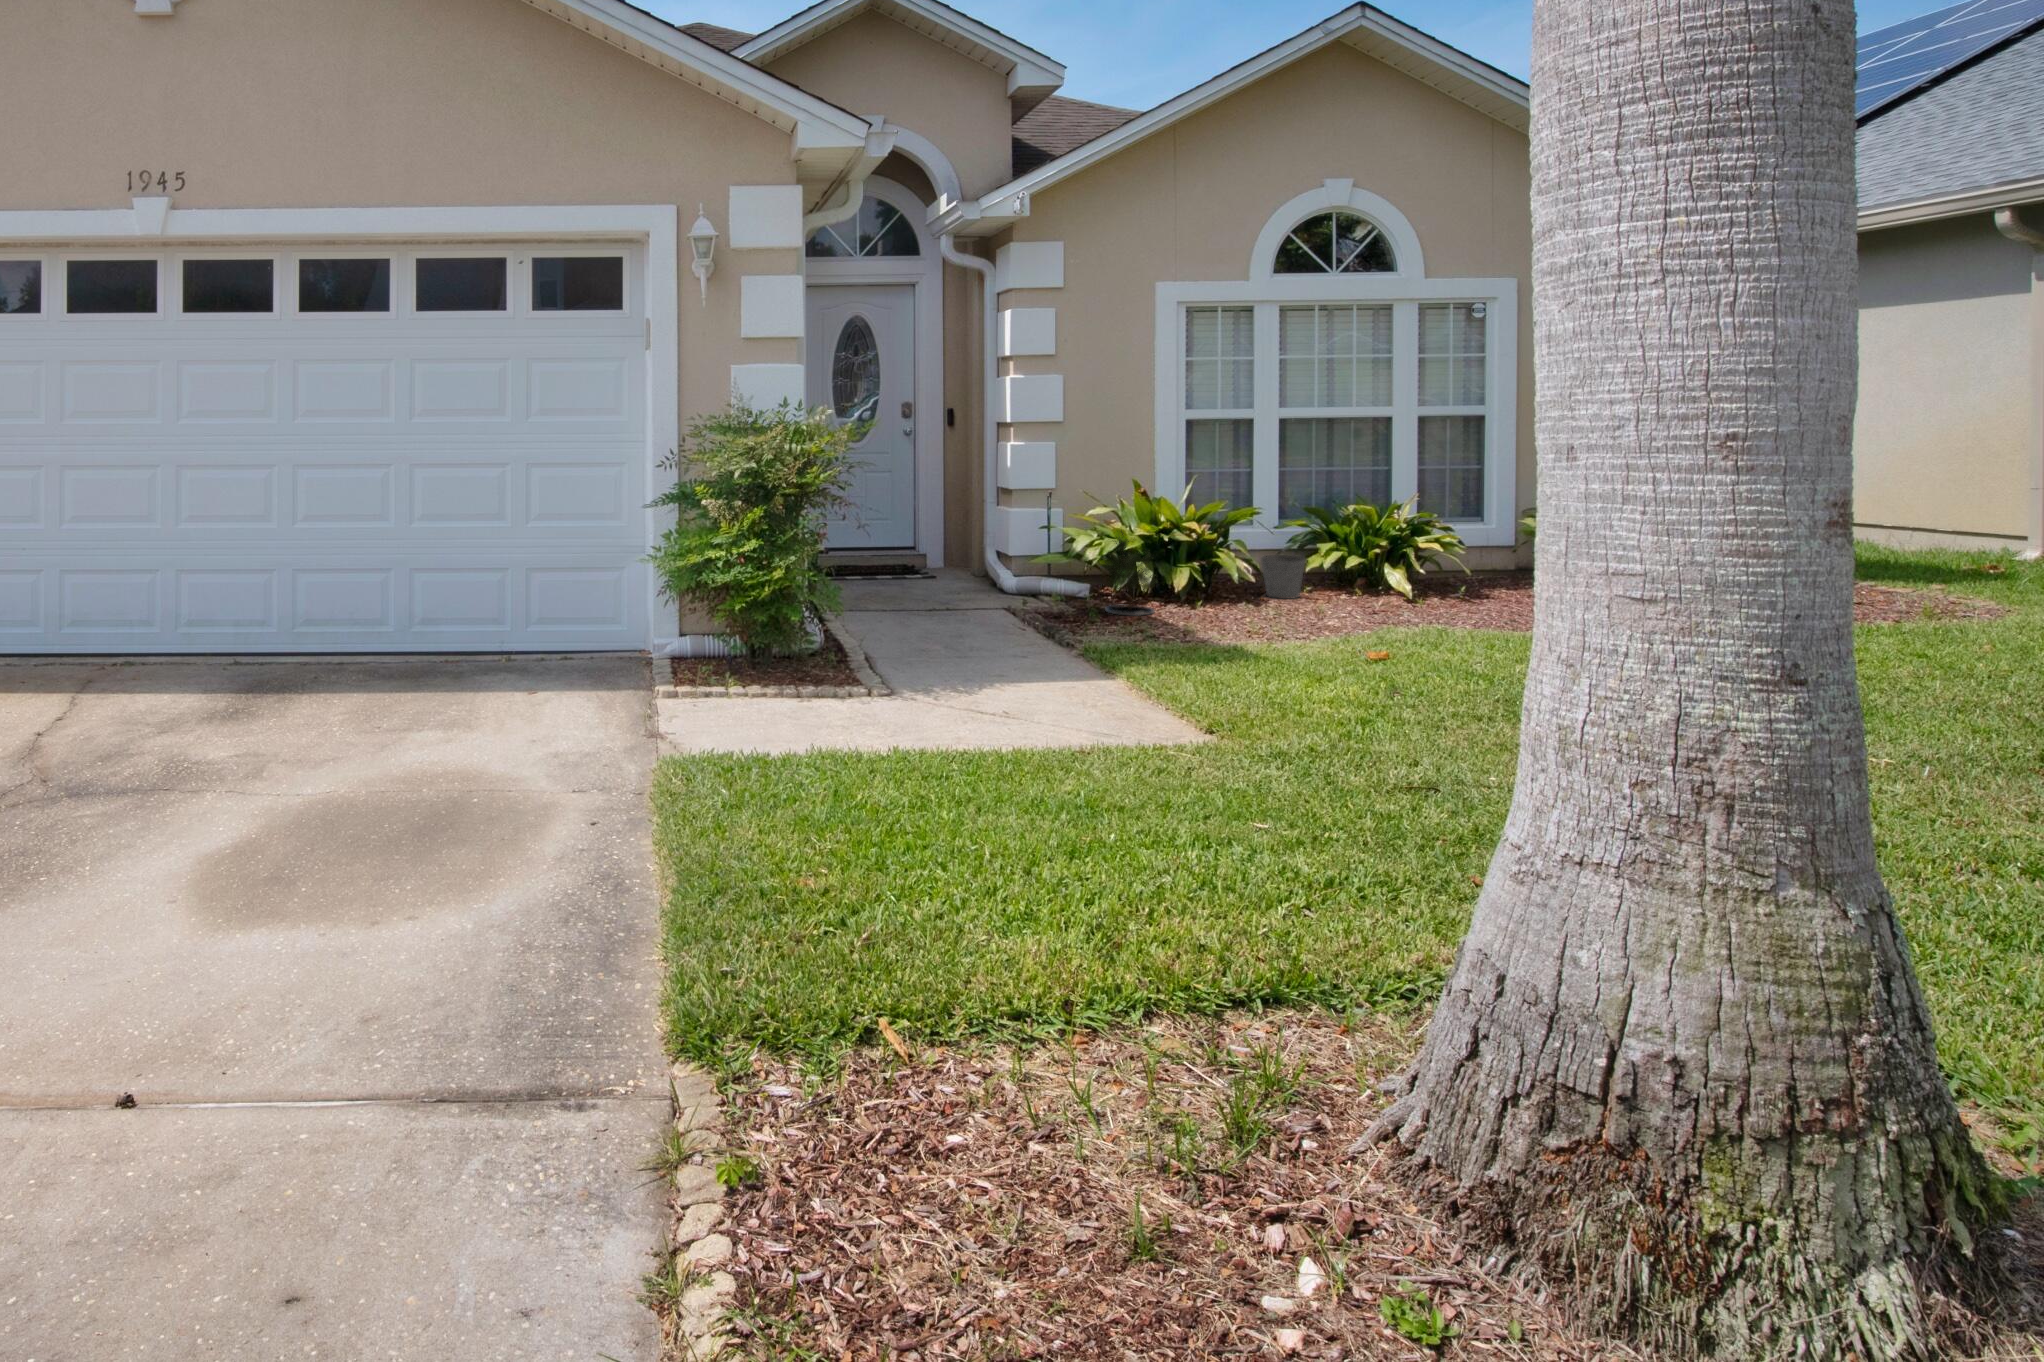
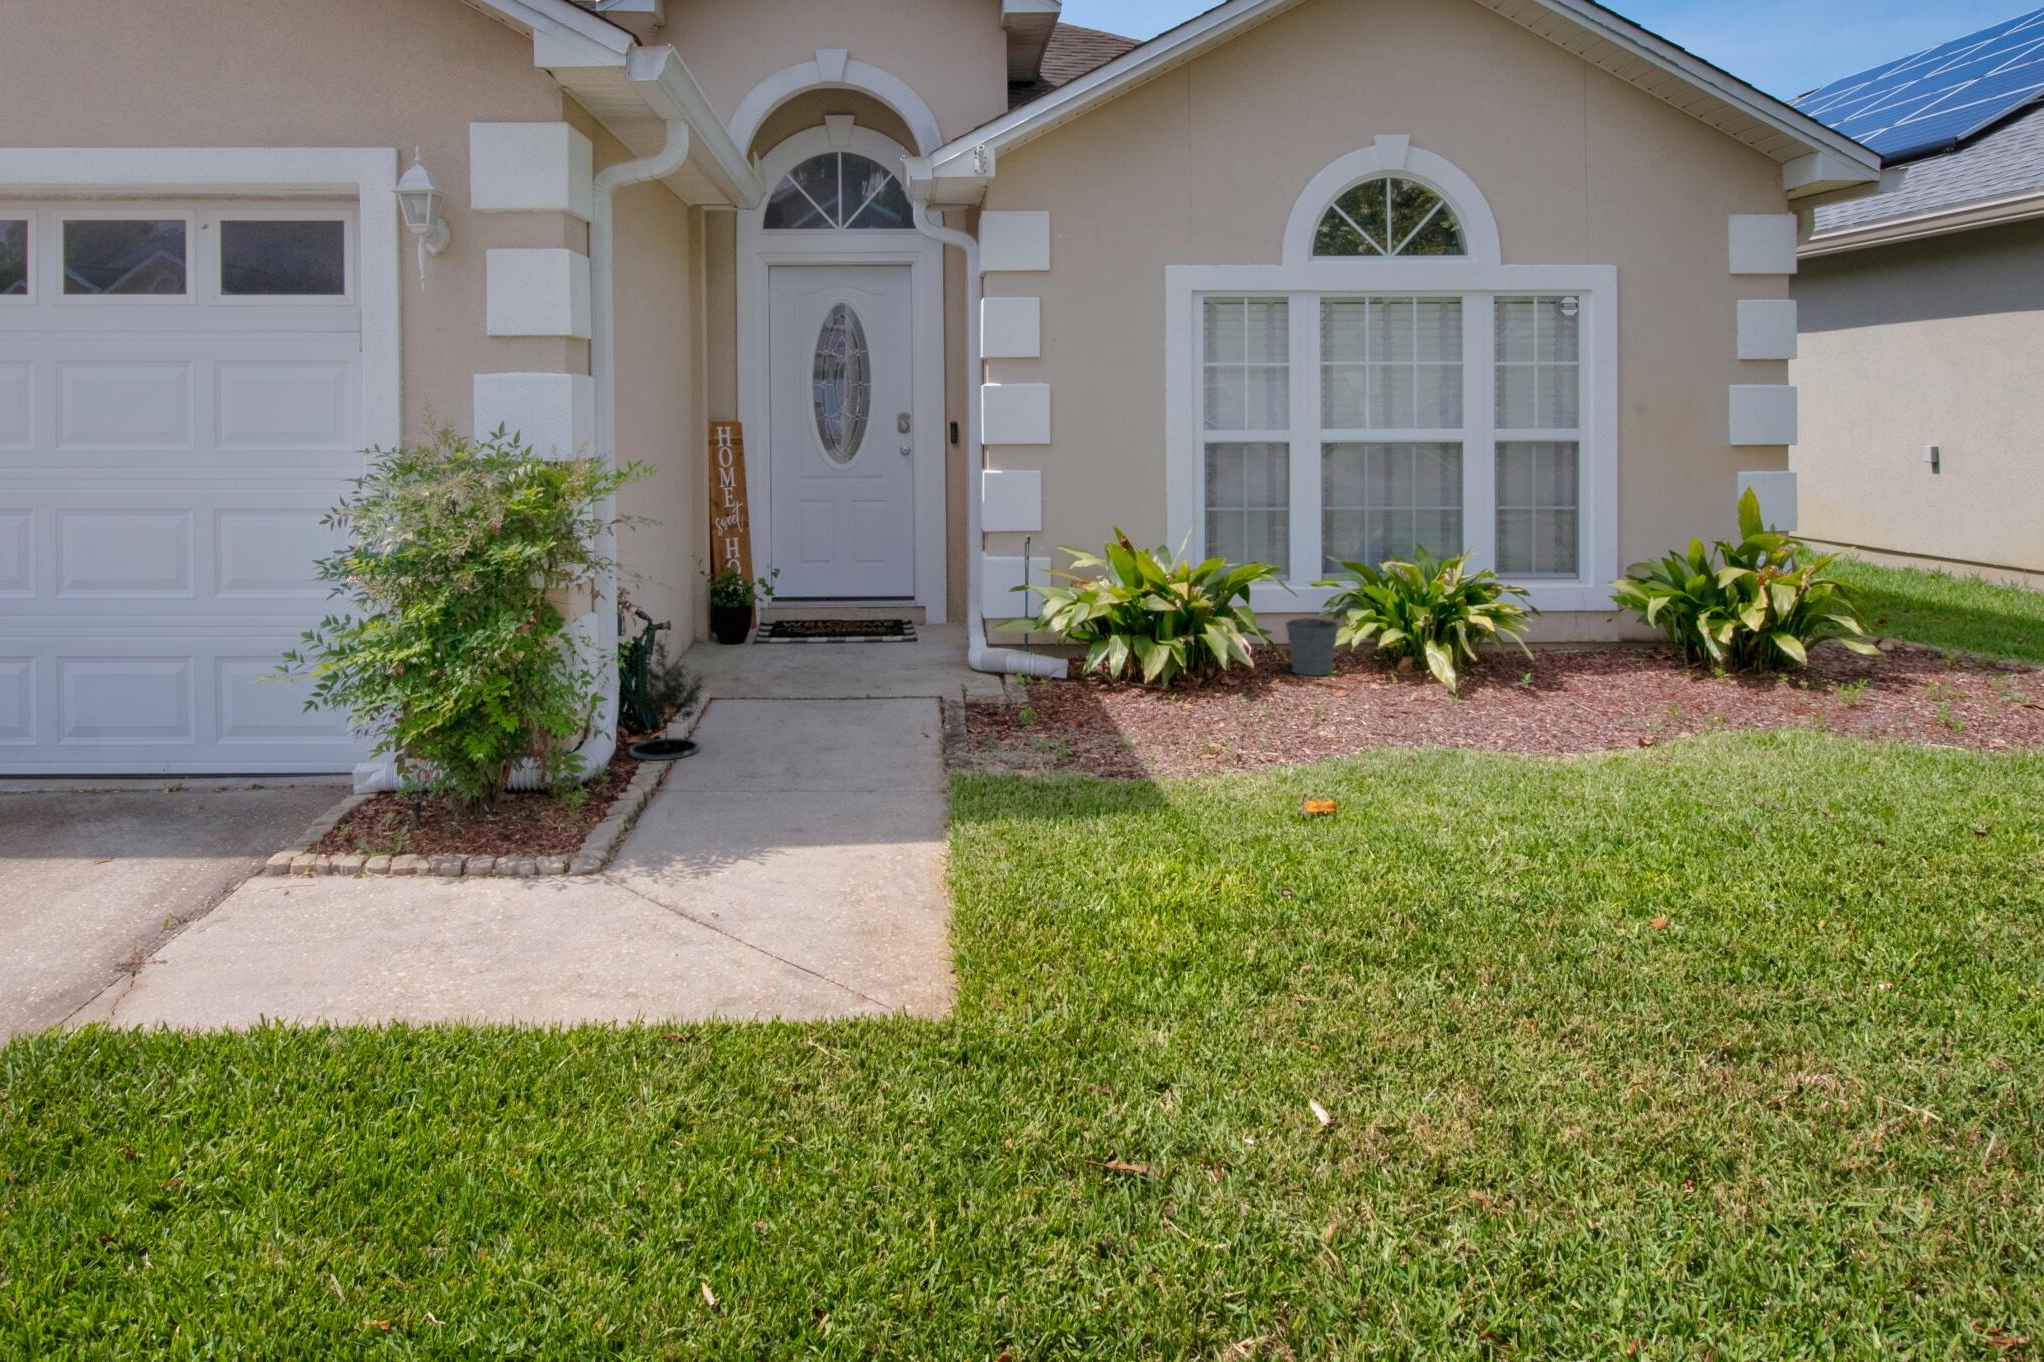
potted tree: present [1105,530,1157,616] -> present [629,634,706,760]

